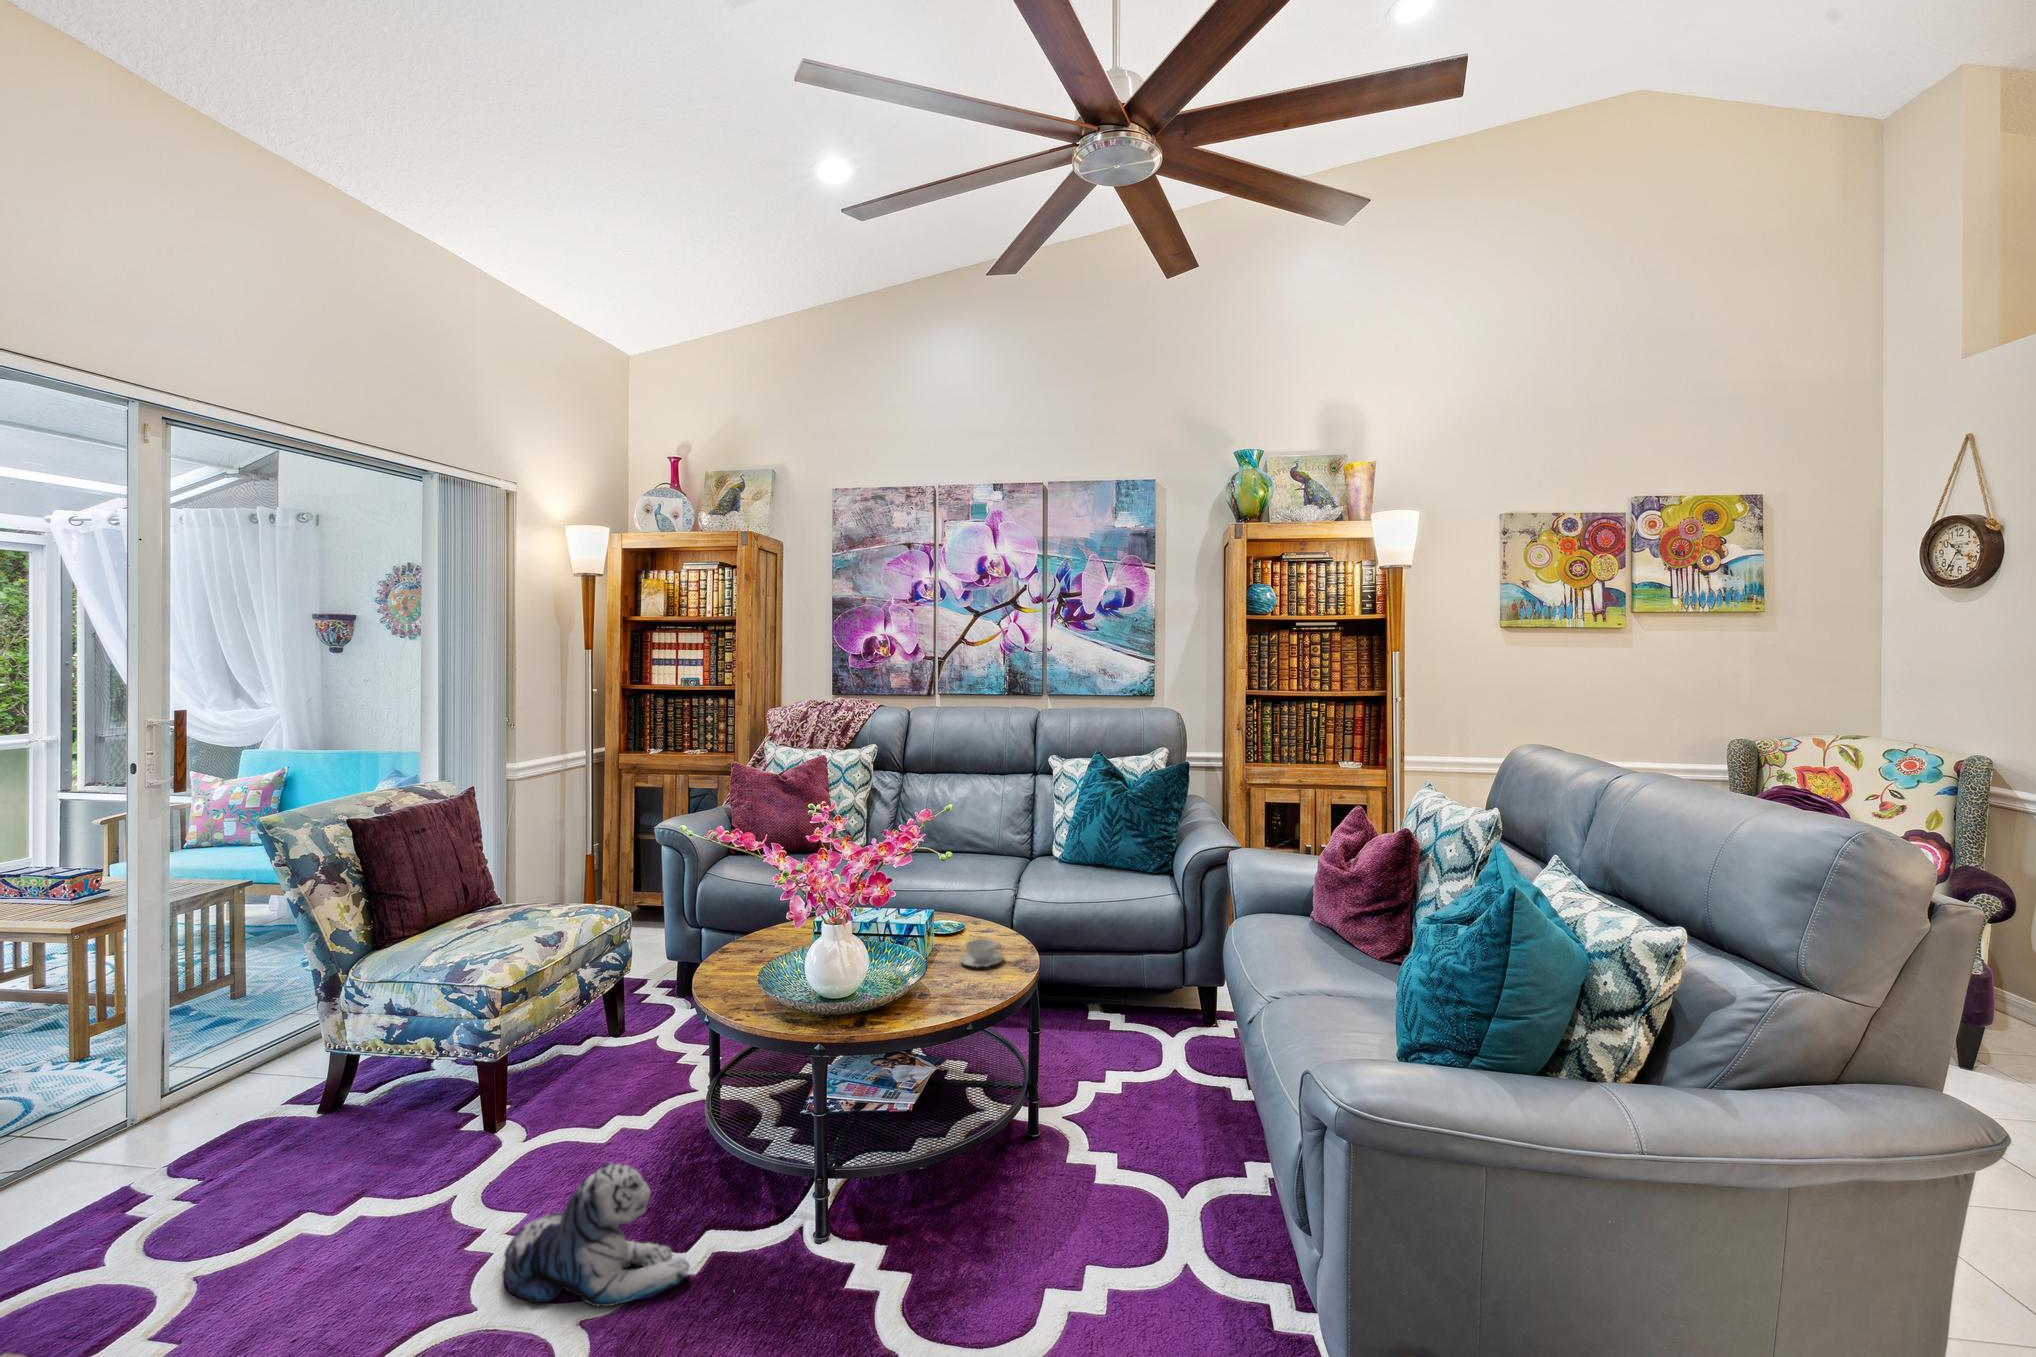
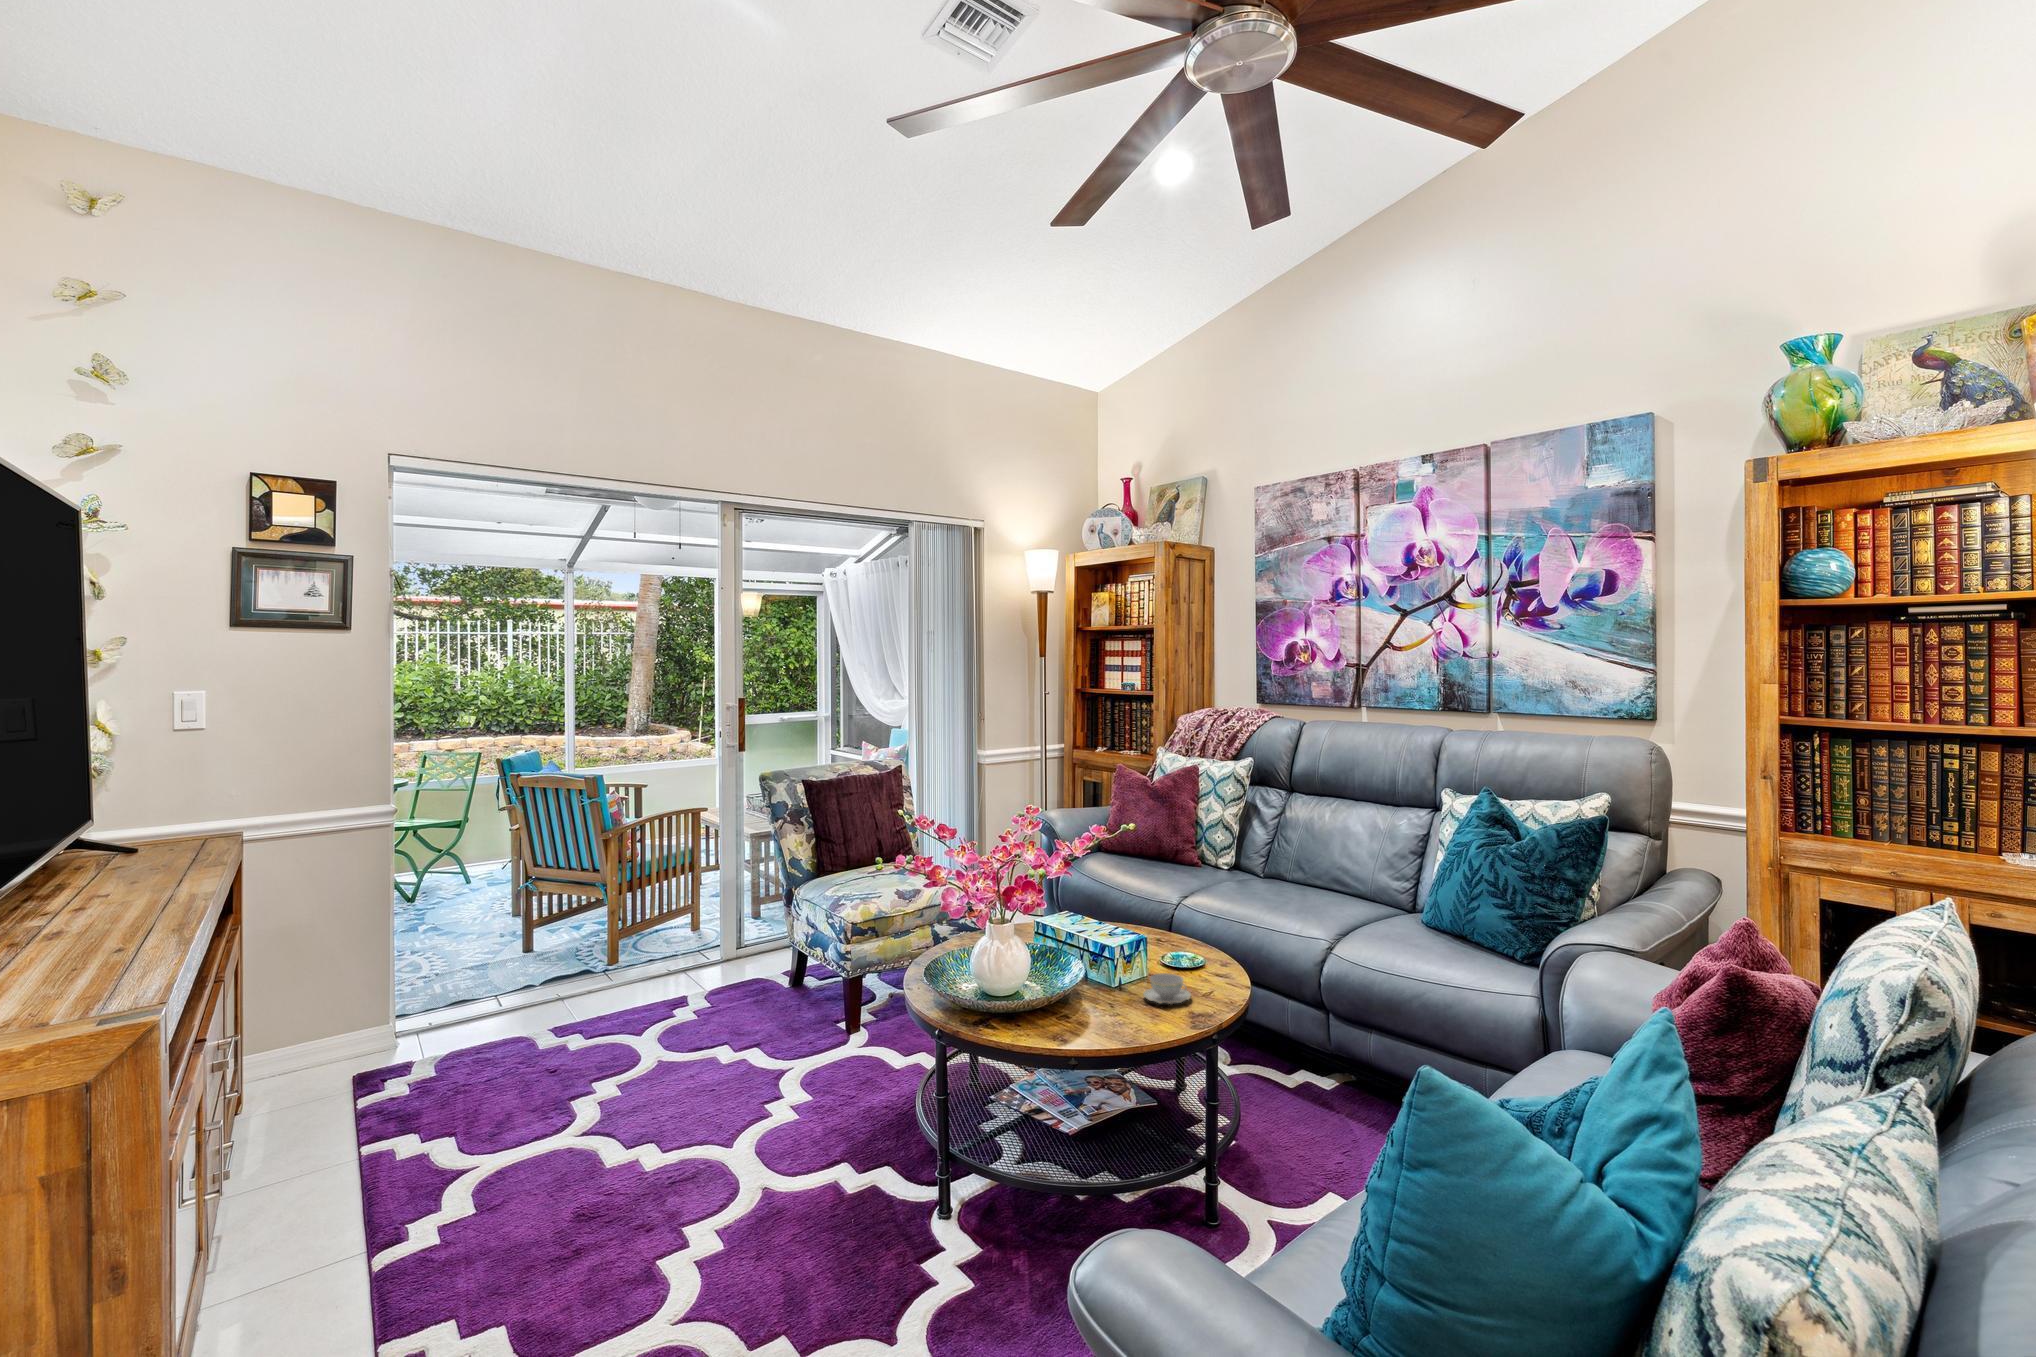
plush toy: present [503,1163,690,1306] -> none [761,1069,850,1183]

